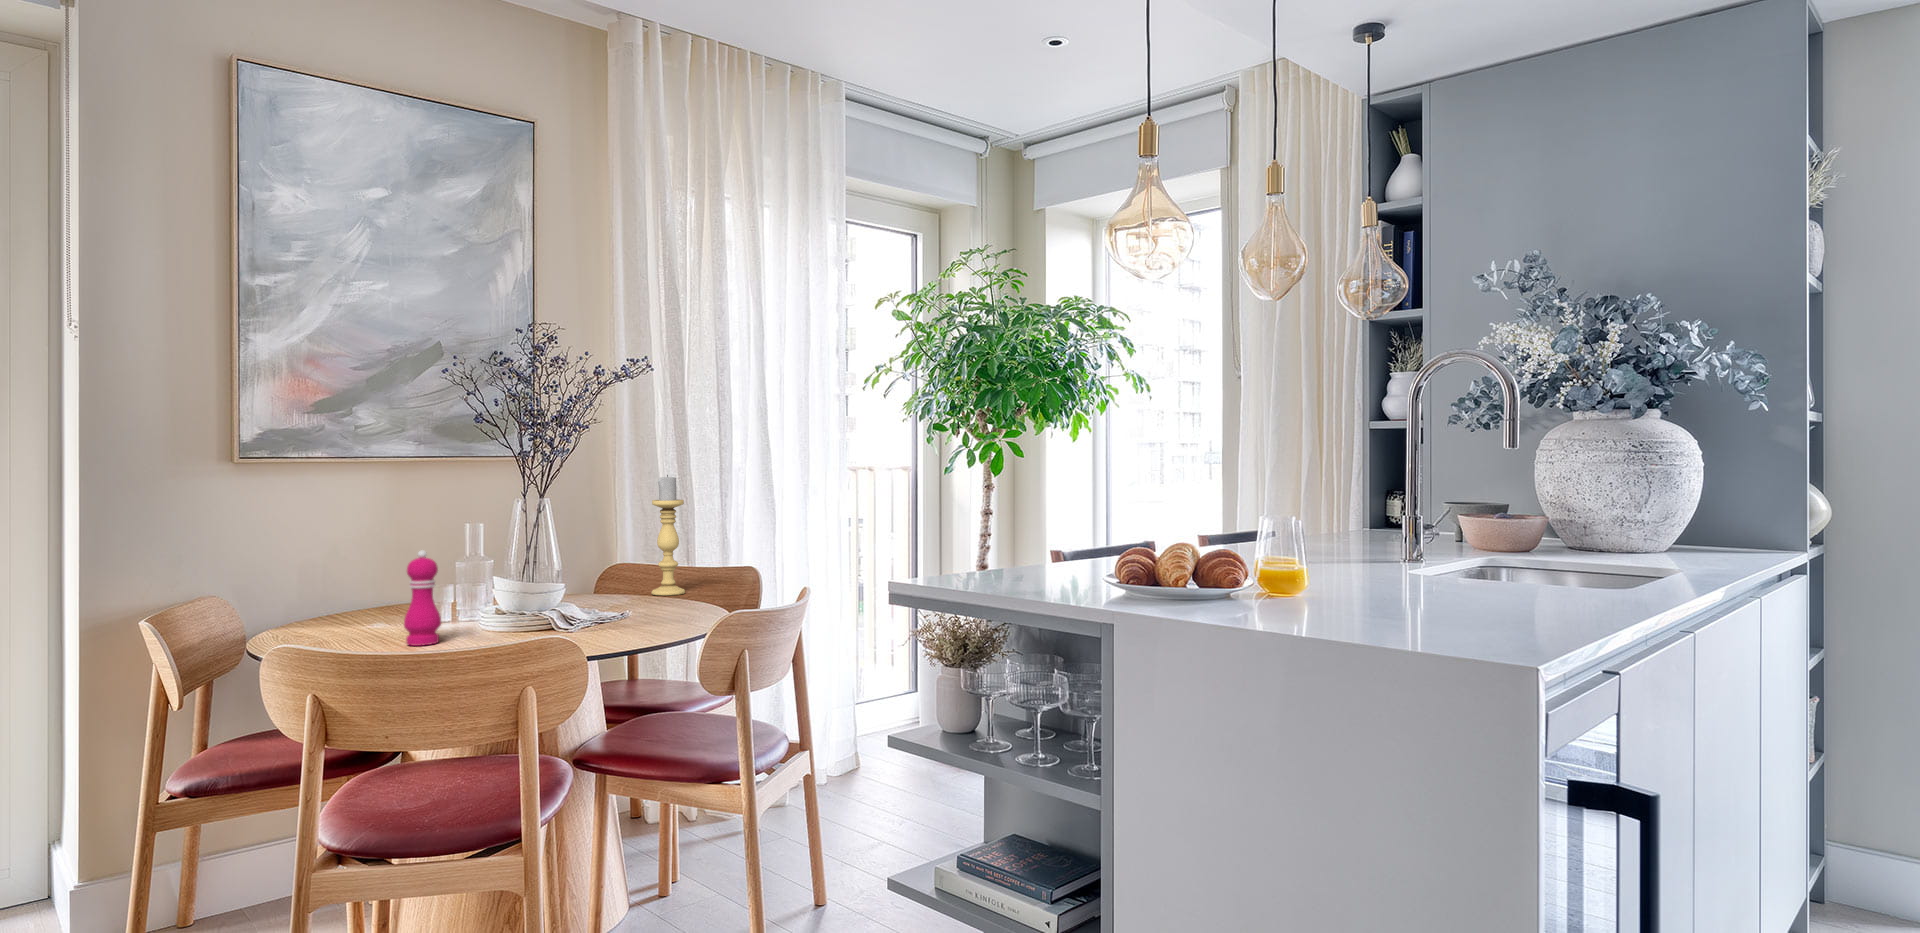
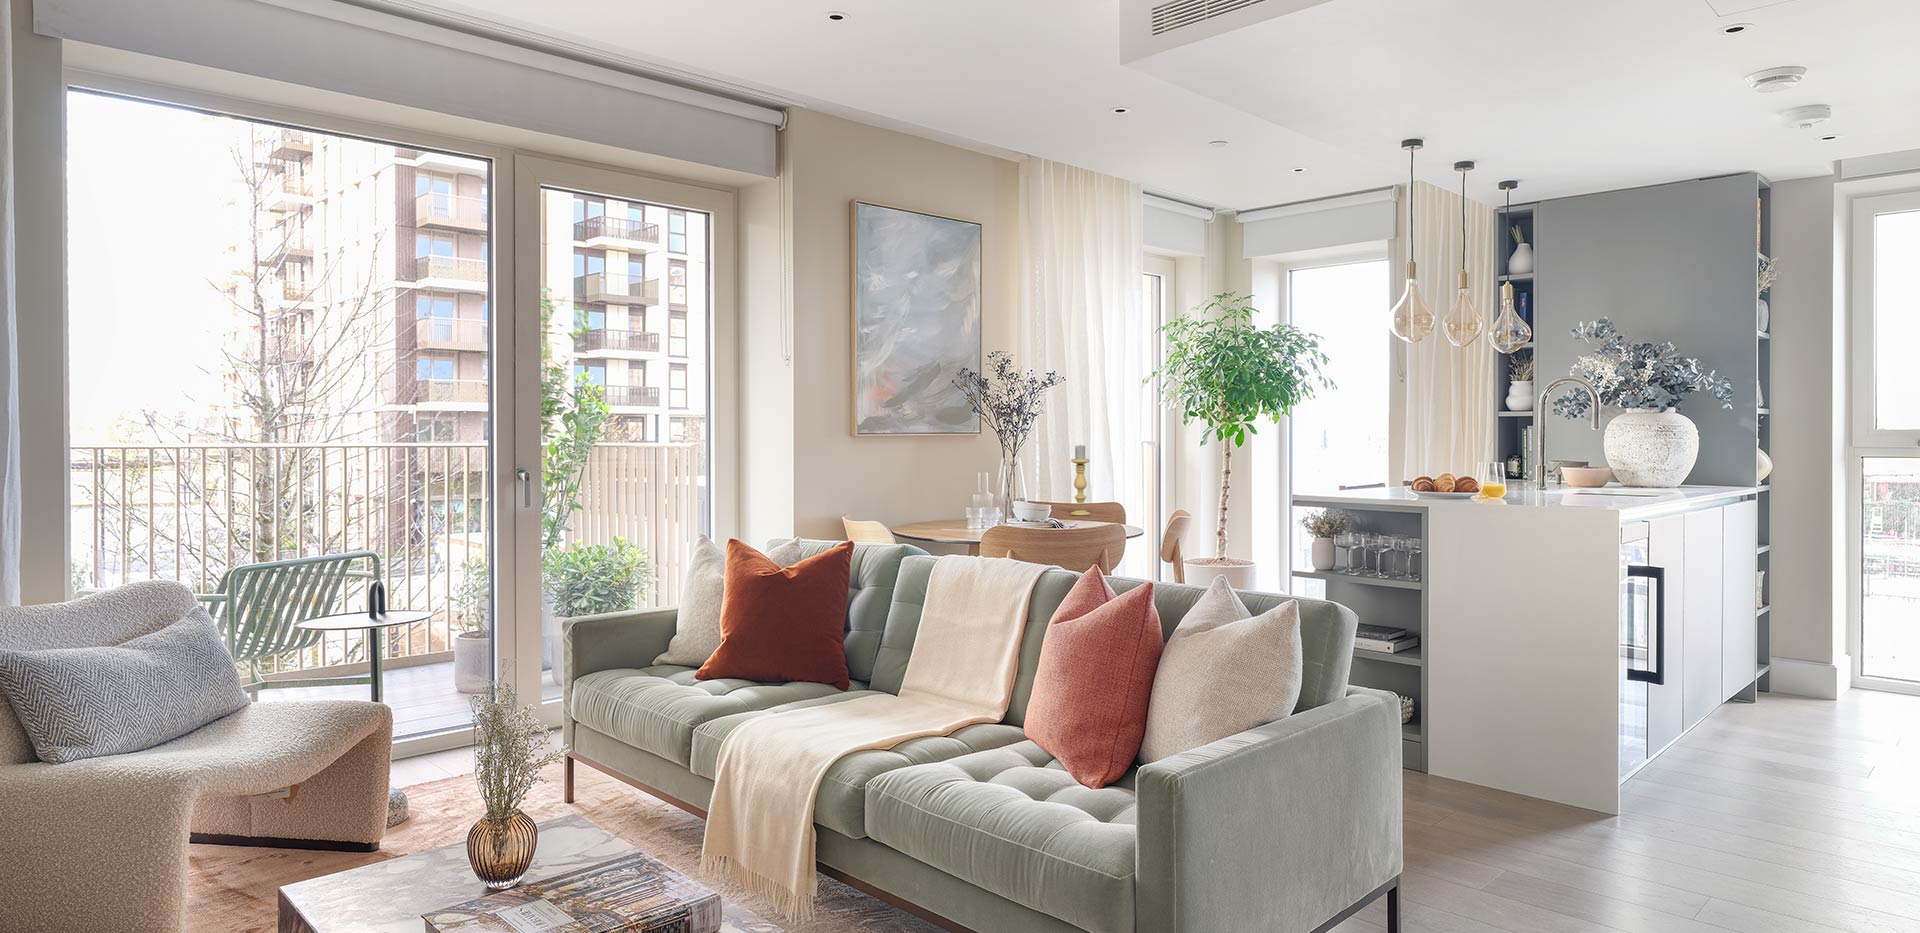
pepper mill: present [404,550,441,646] -> none [1020,484,1037,532]

